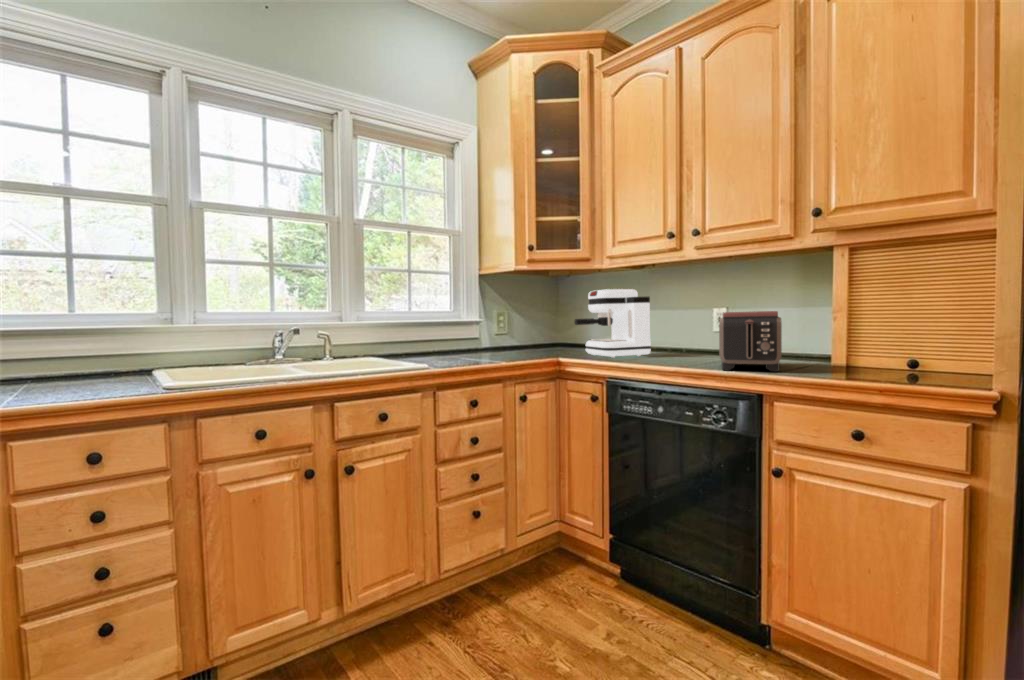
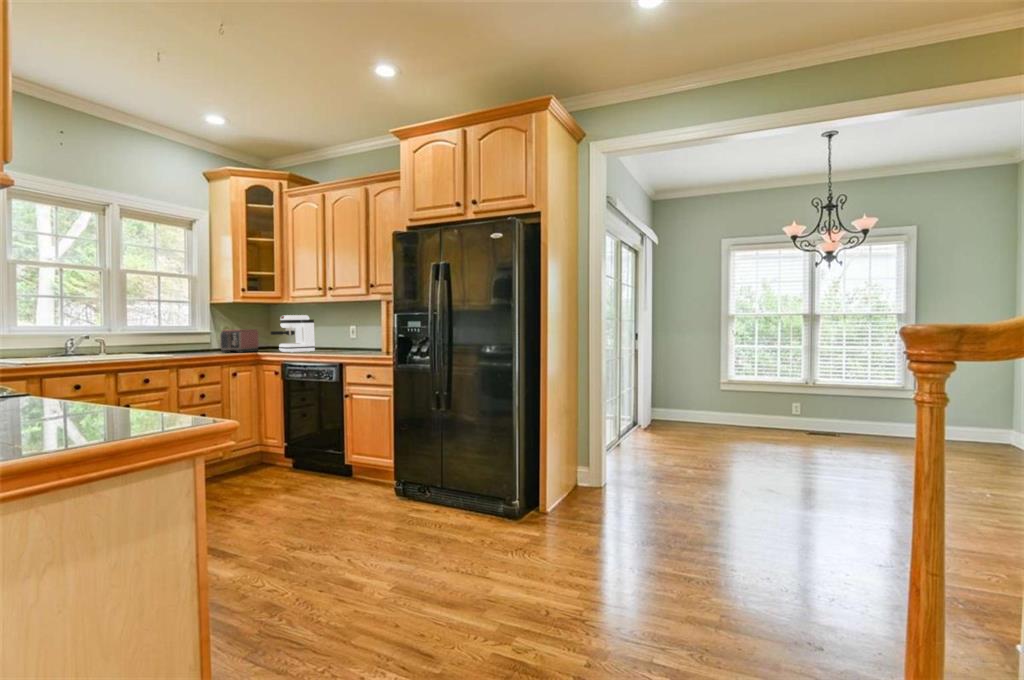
toaster: present [719,311,782,372] -> present [220,329,259,353]

